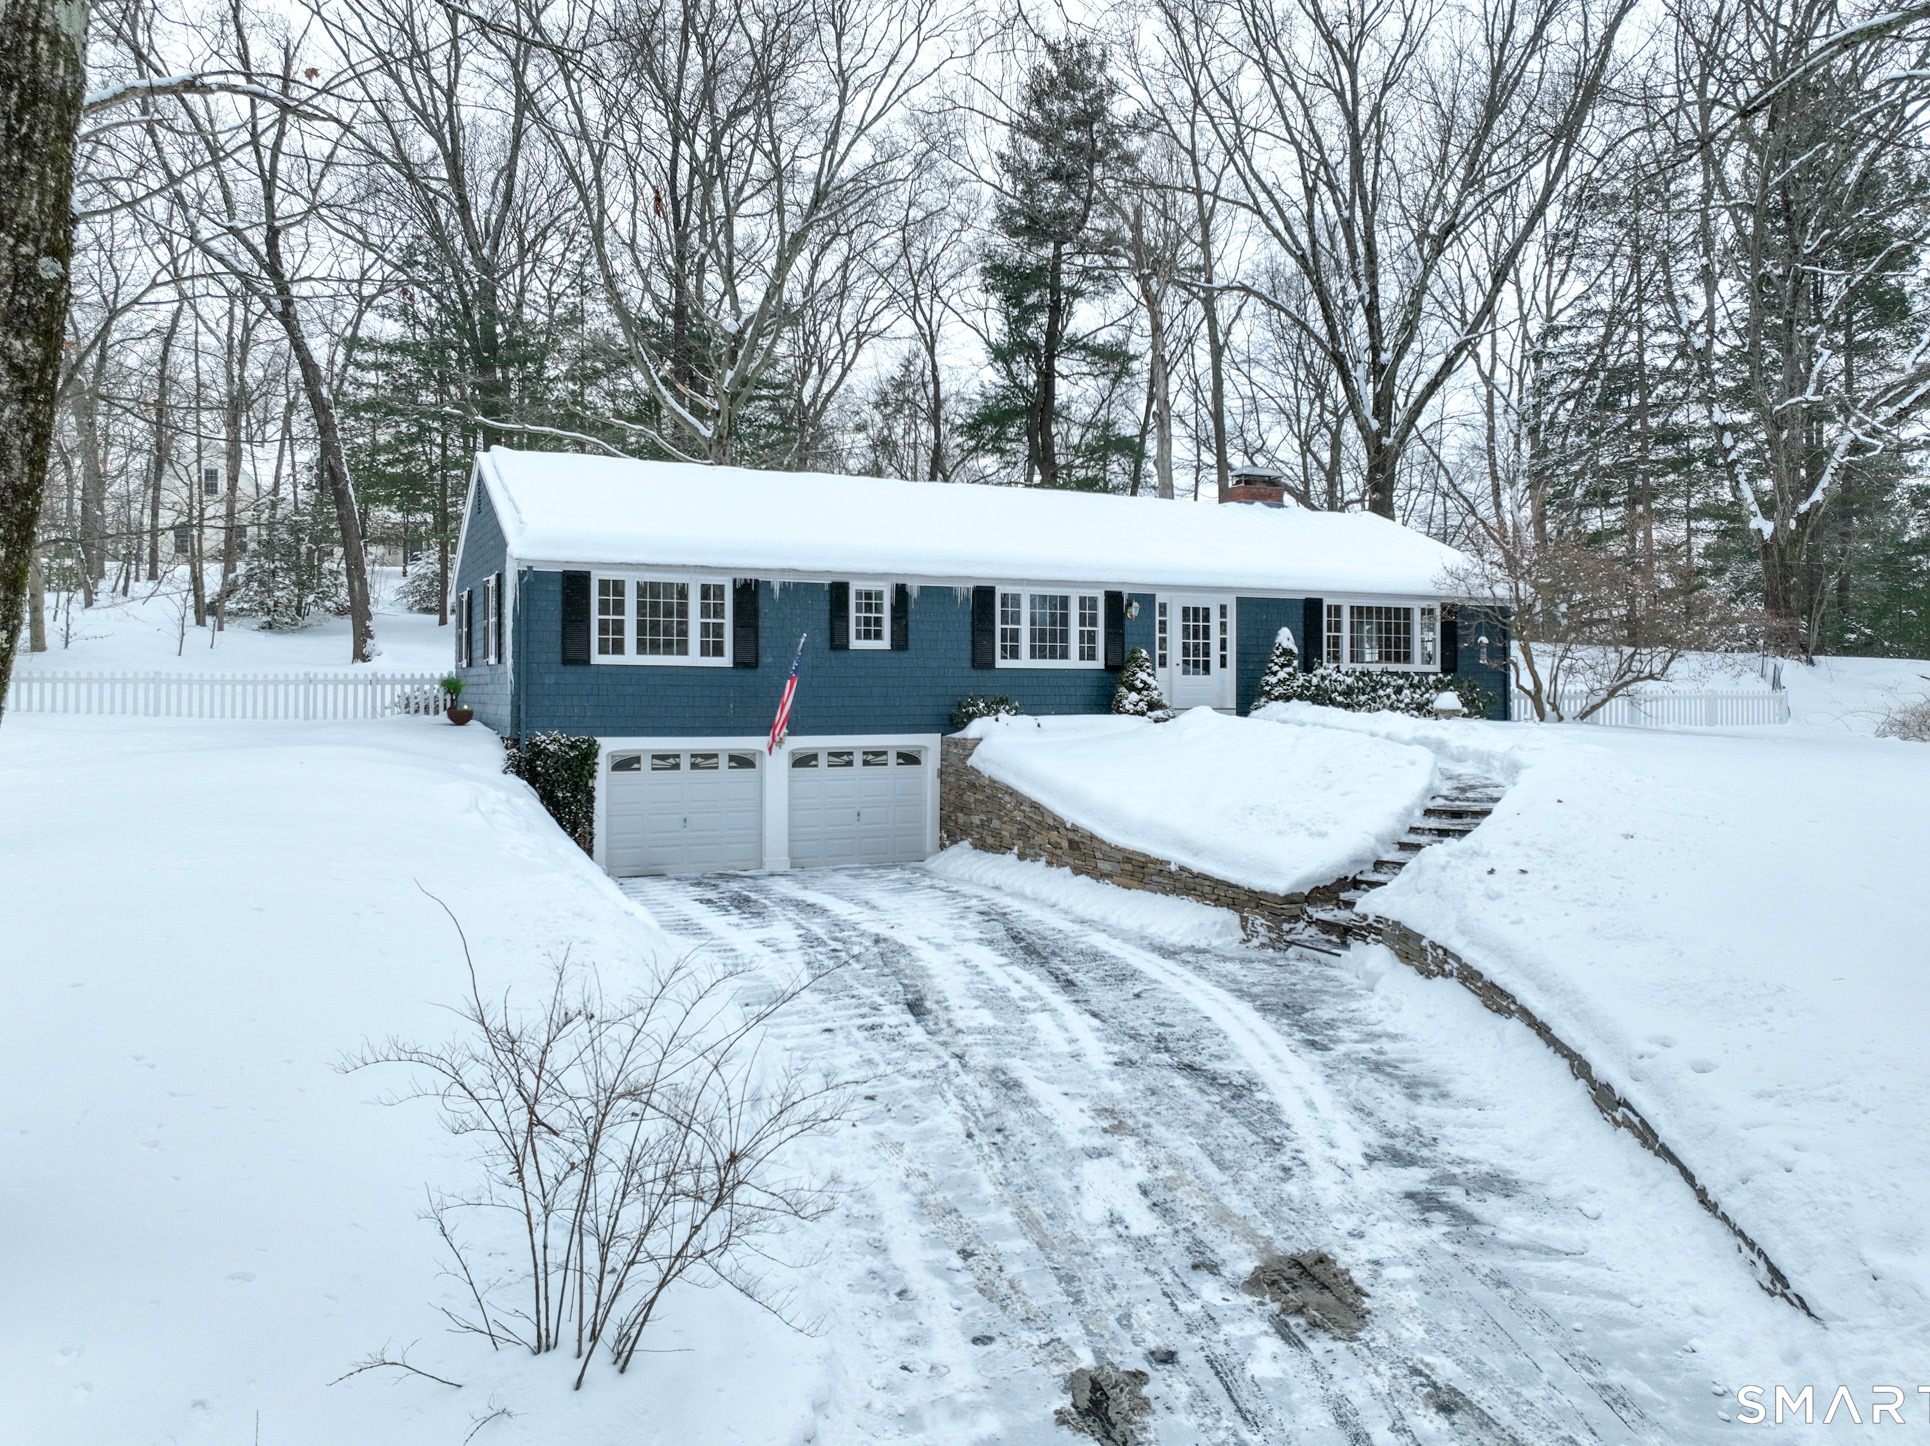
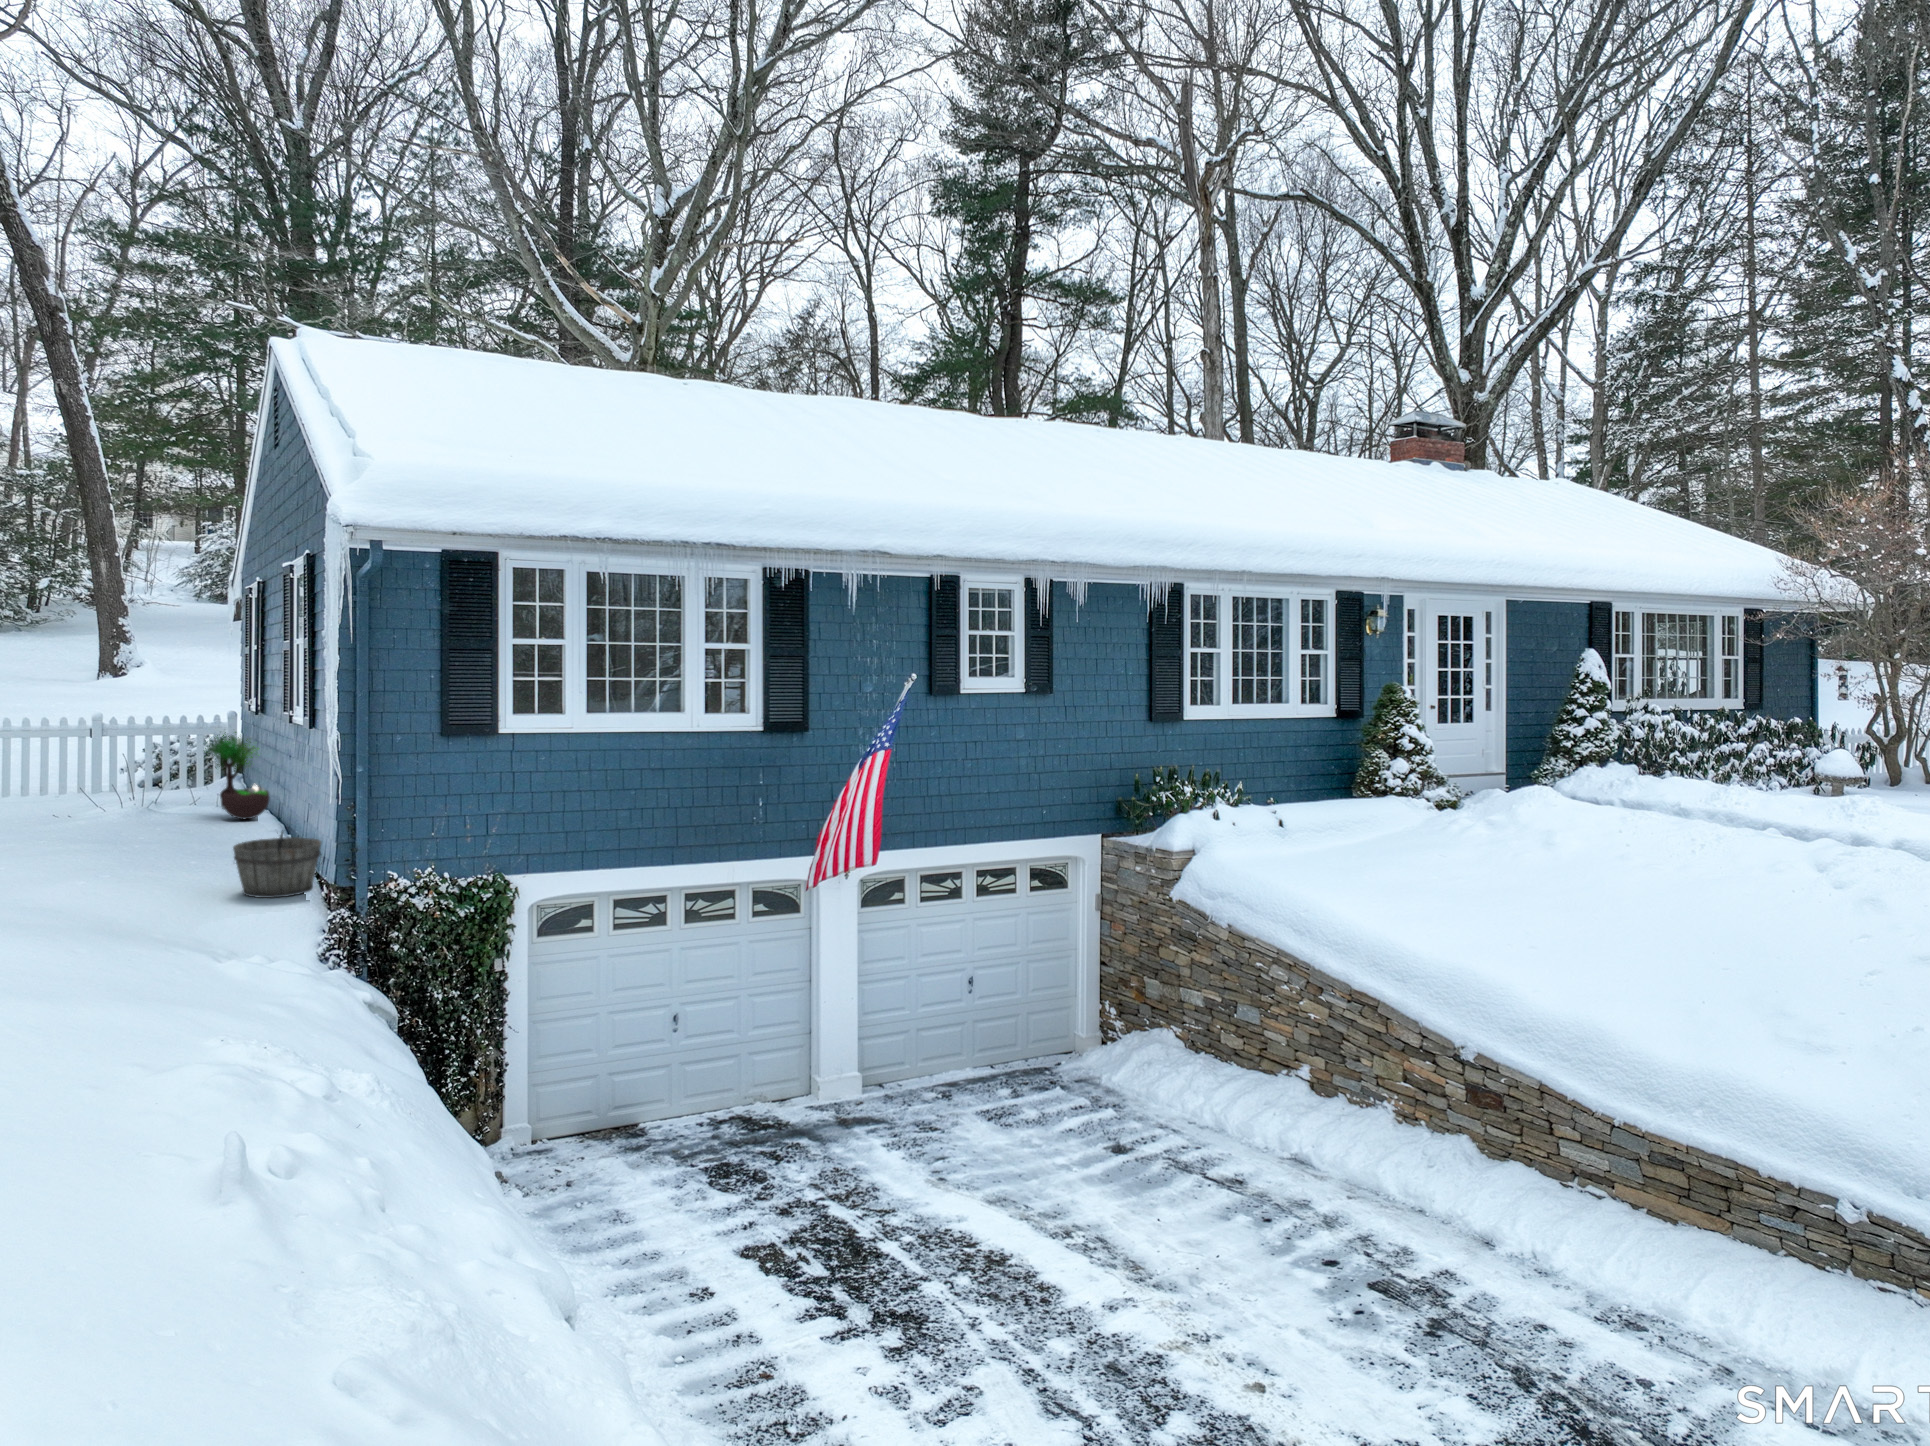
wooden bucket: none [460,711,504,745] -> present [233,832,322,898]

